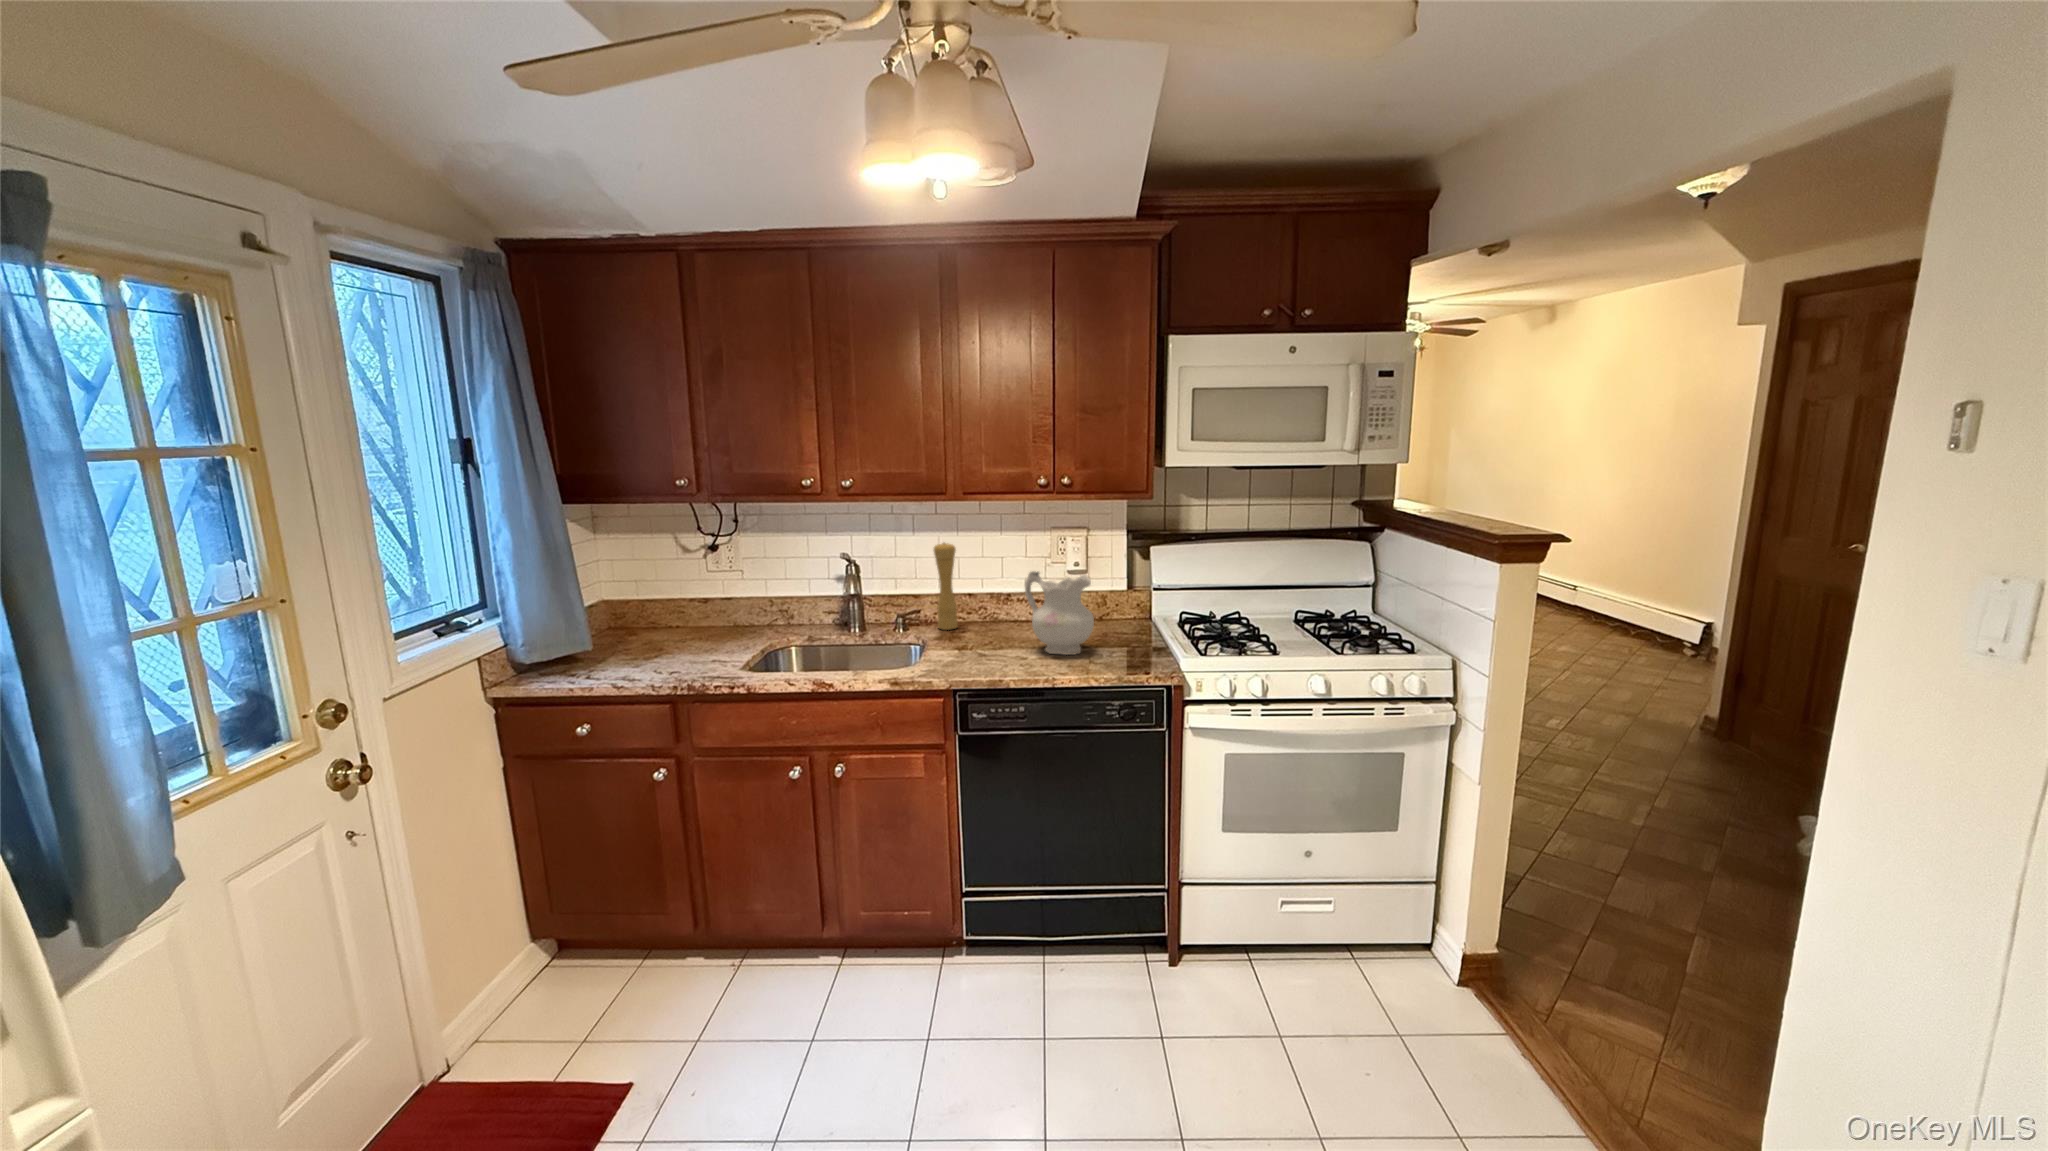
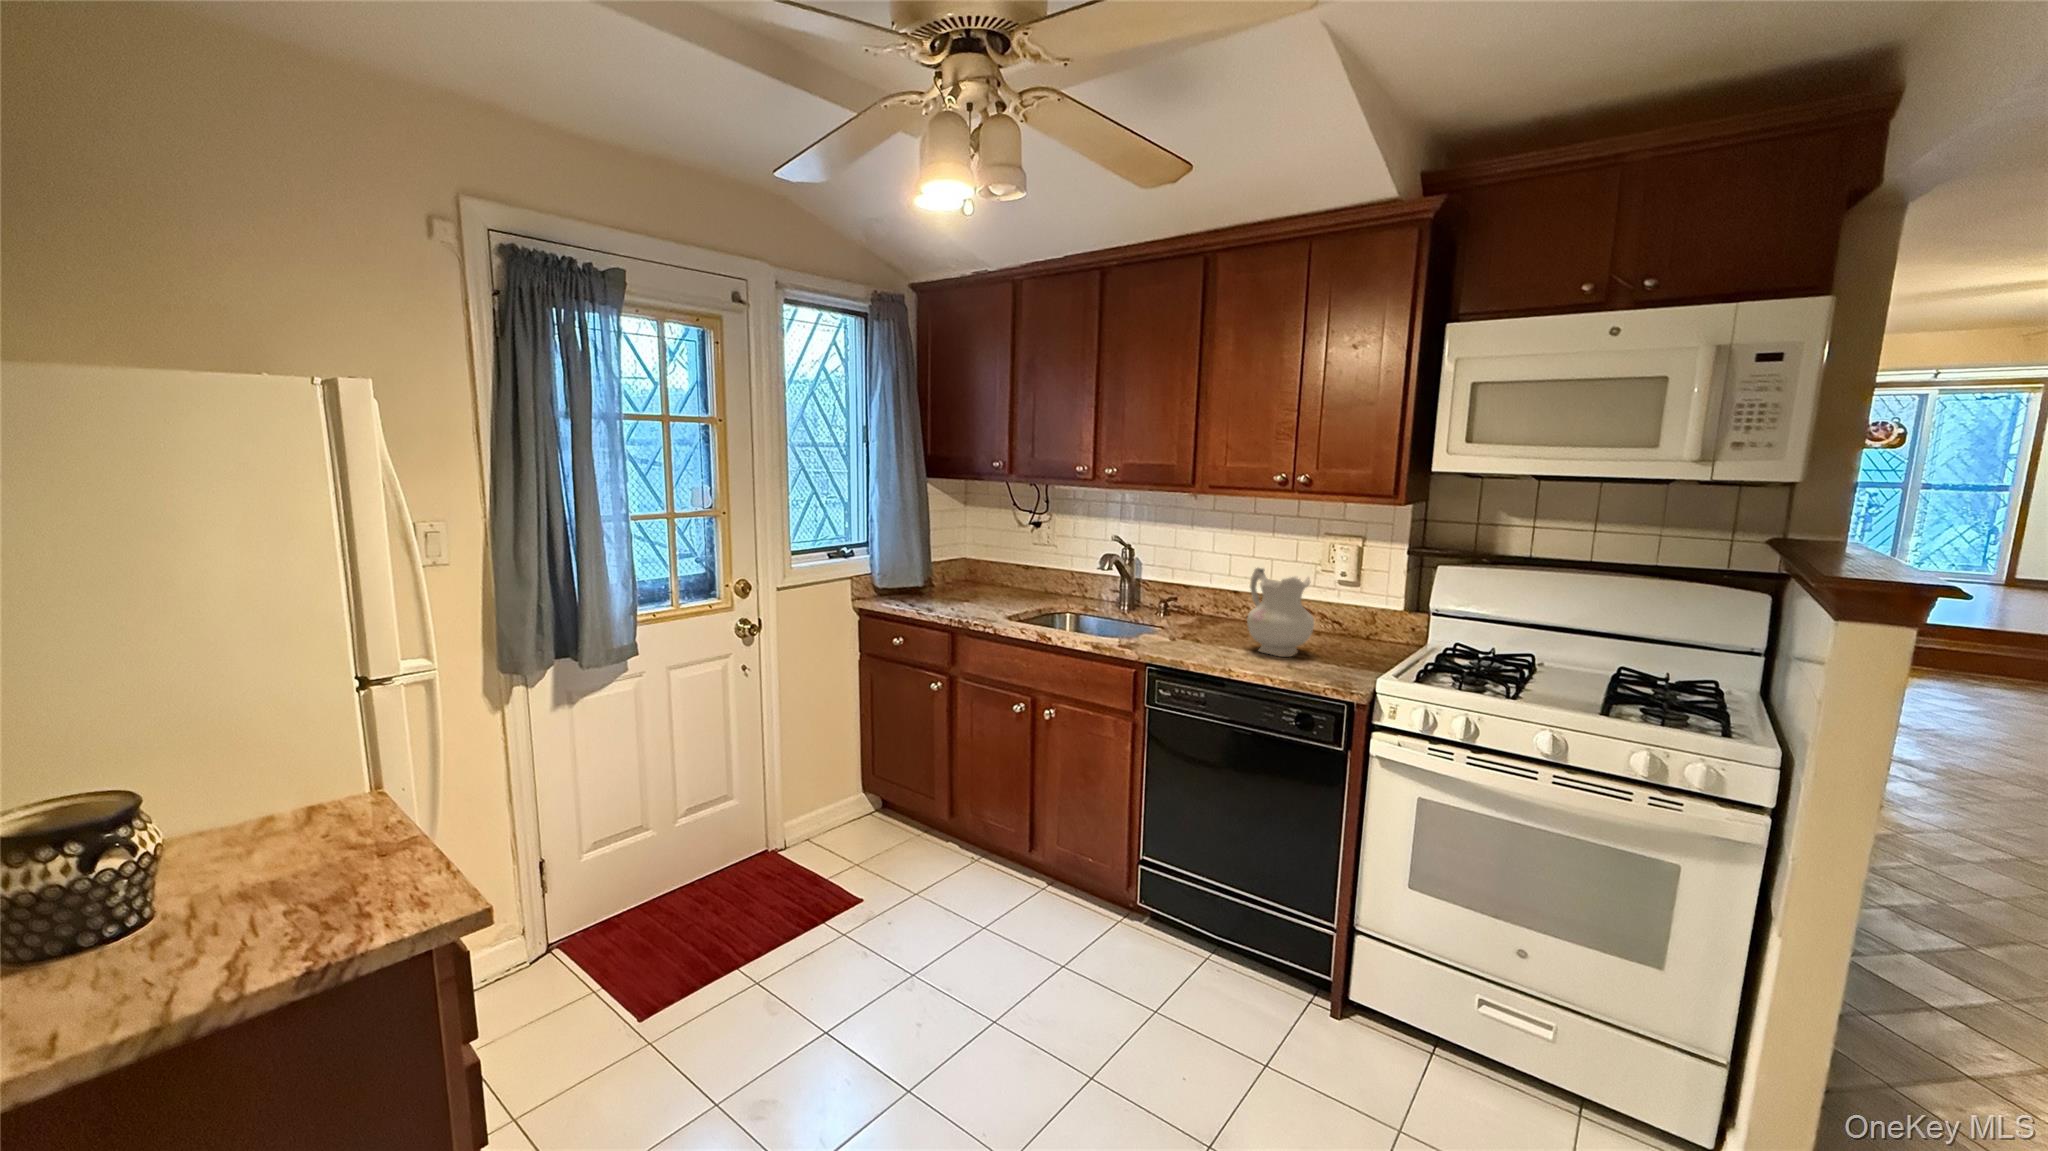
pepper mill: present [934,543,958,630] -> none [1195,537,1219,621]

